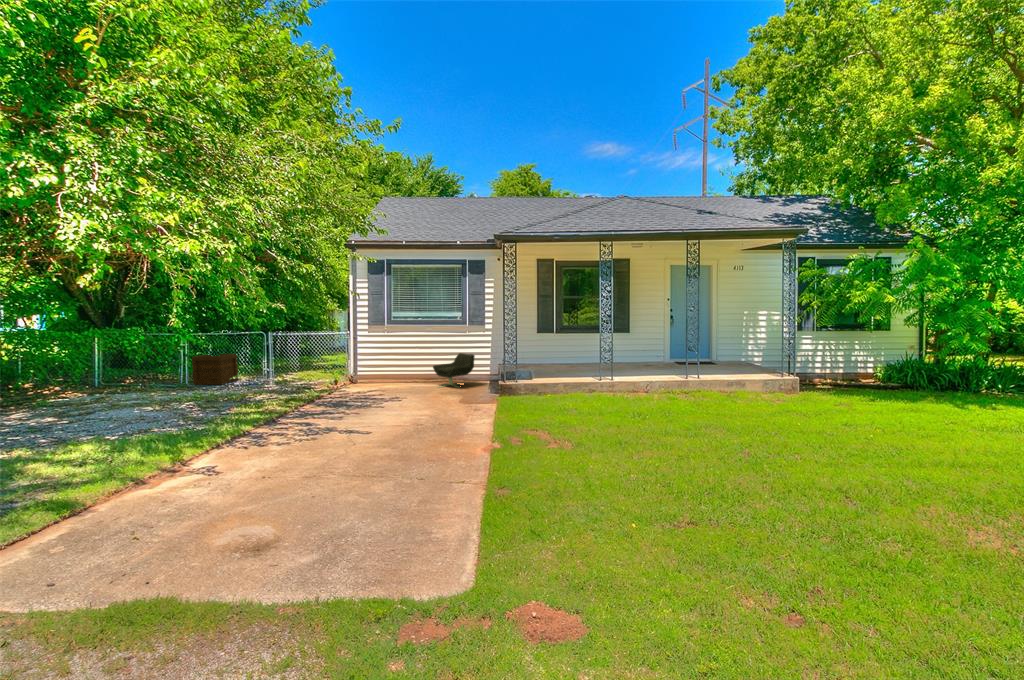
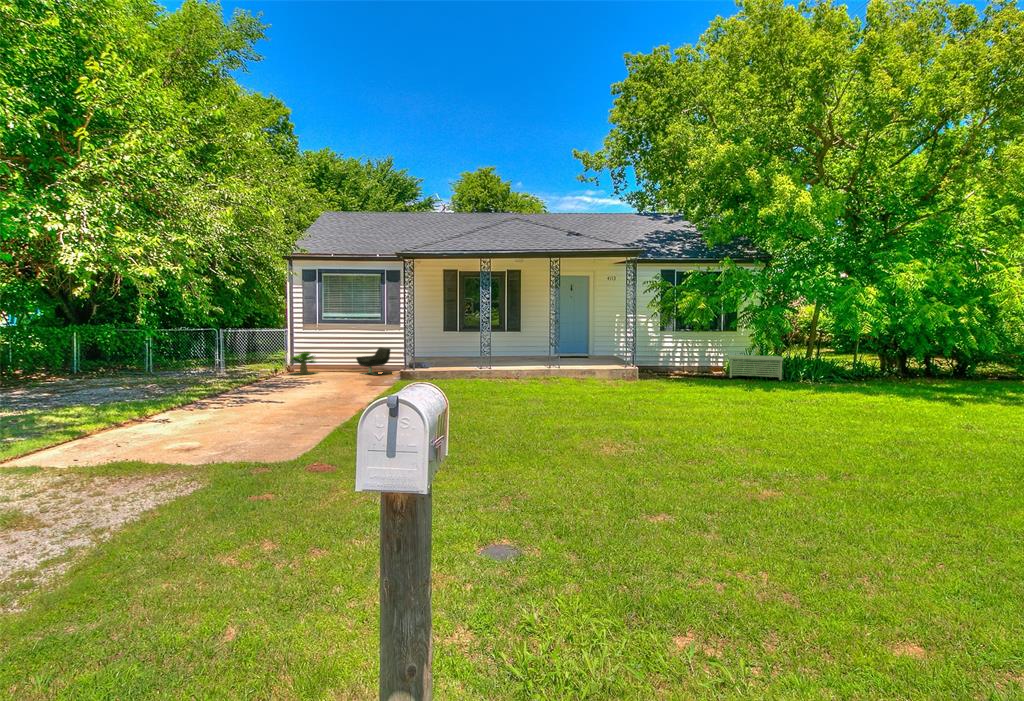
wooden crate: present [192,354,238,385] -> none [156,347,195,373]
potted plant: none [351,358,387,387] -> present [290,352,316,374]
storage bench: none [906,360,999,394] -> present [729,355,783,380]

